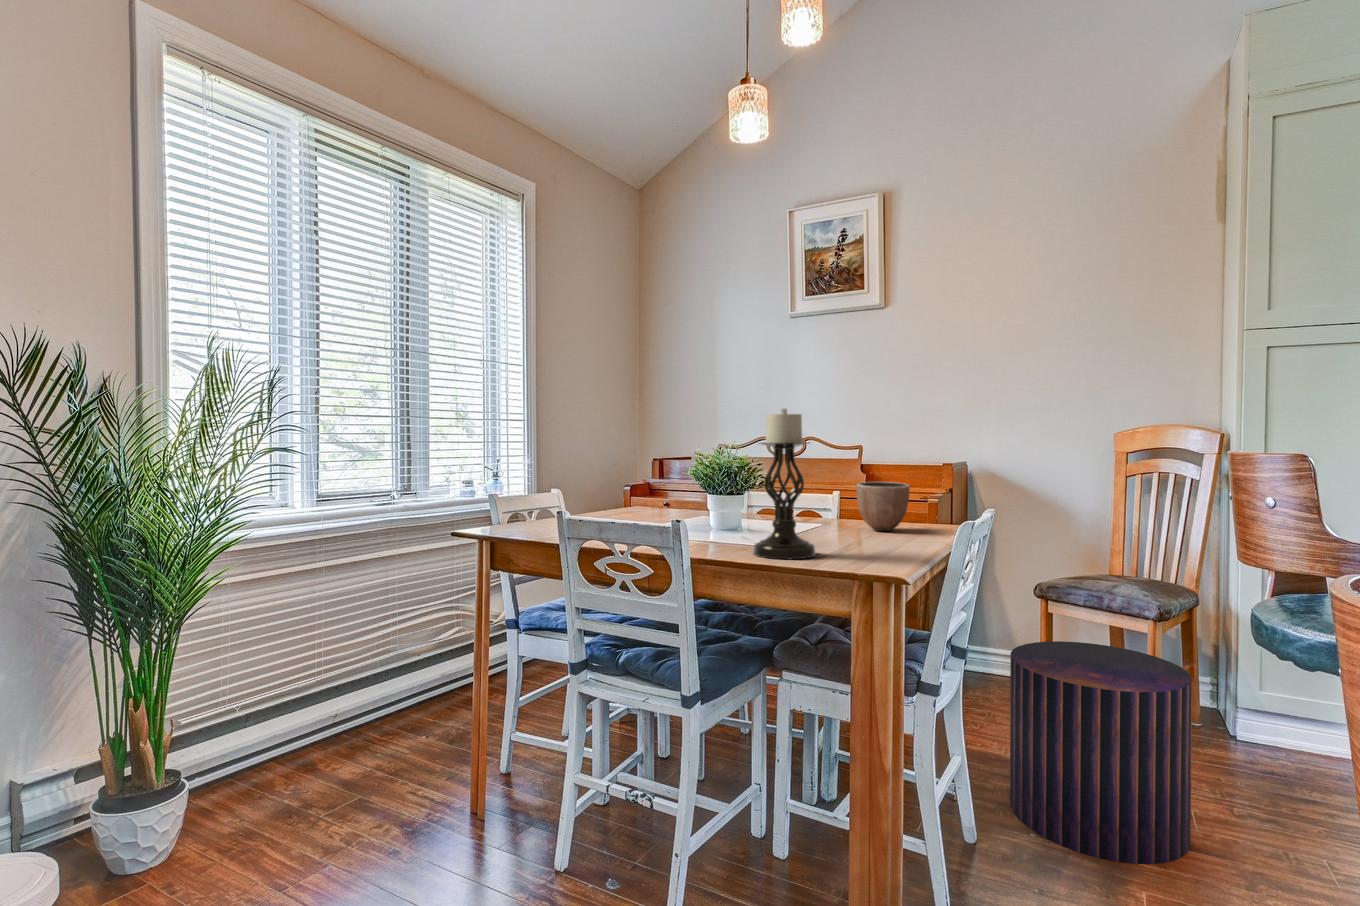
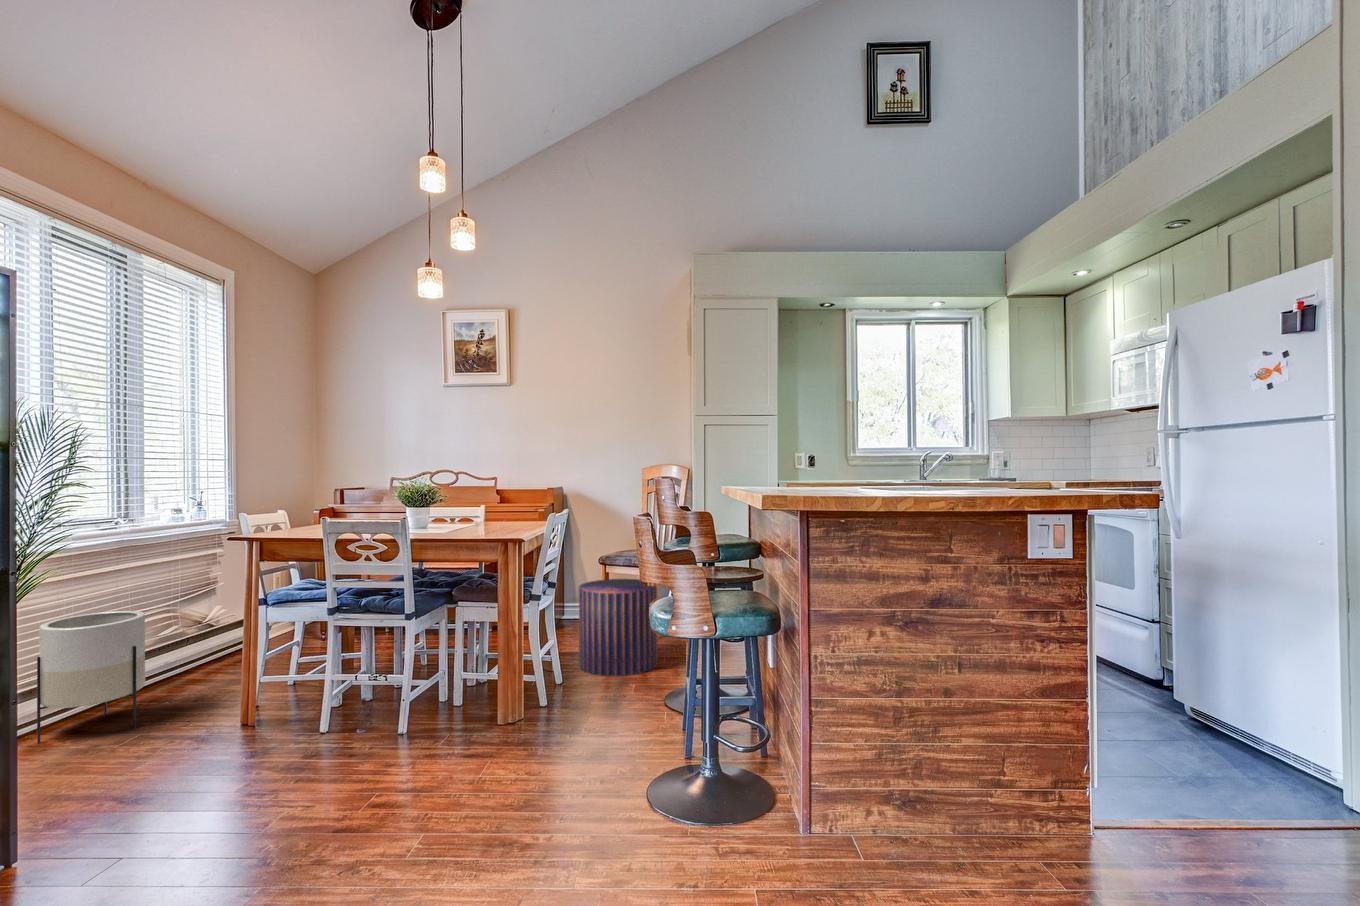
candle holder: present [753,409,815,559] -> none [444,460,478,538]
decorative bowl: present [857,482,910,531] -> none [496,498,526,526]
planter: none [280,608,398,770] -> present [37,611,145,743]

